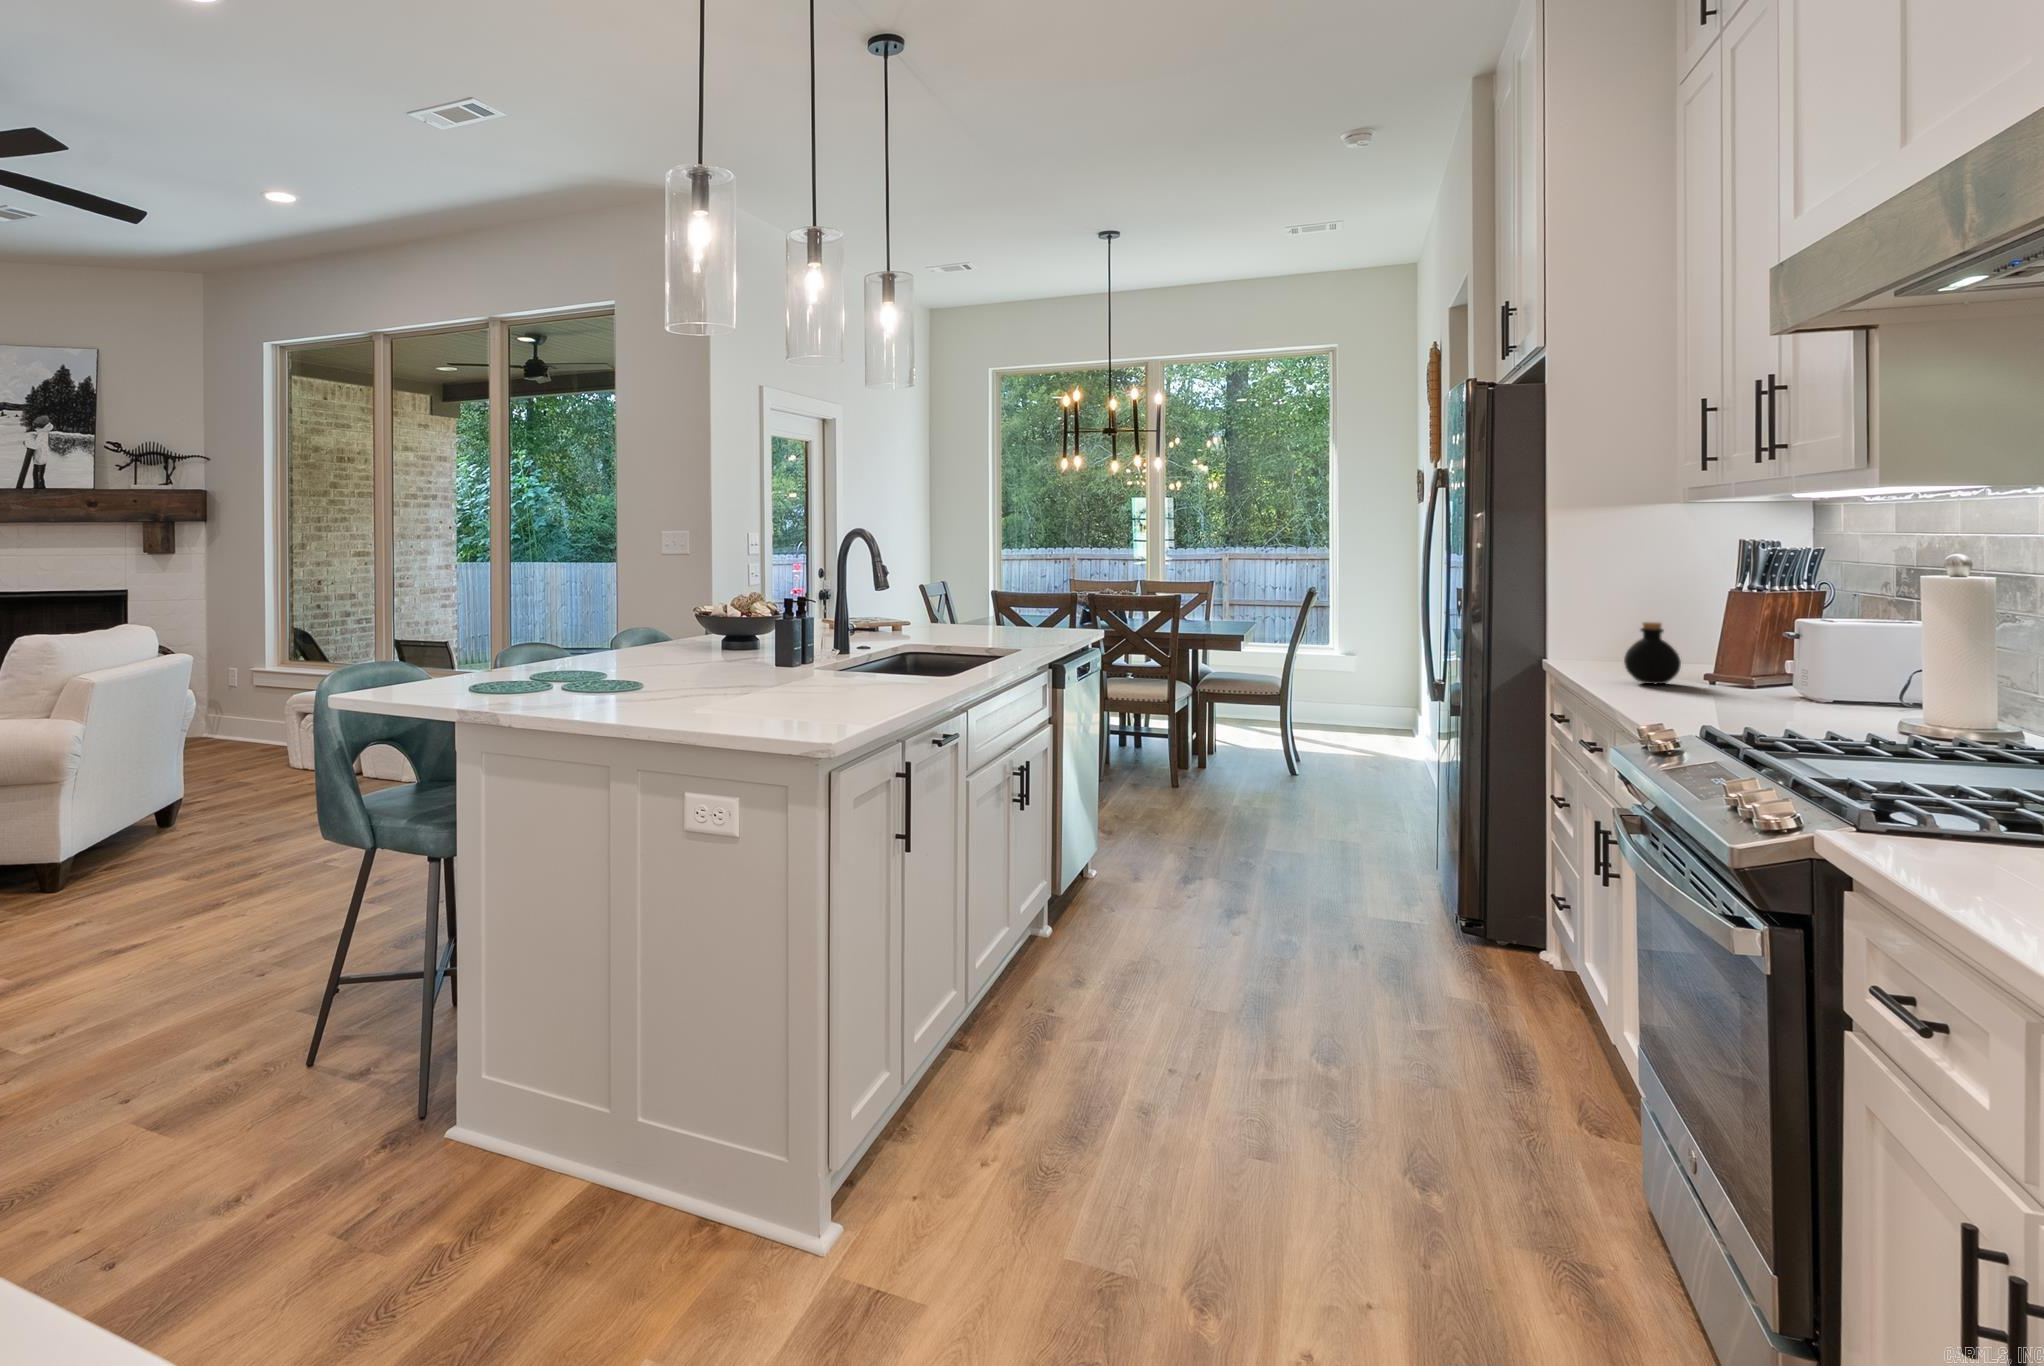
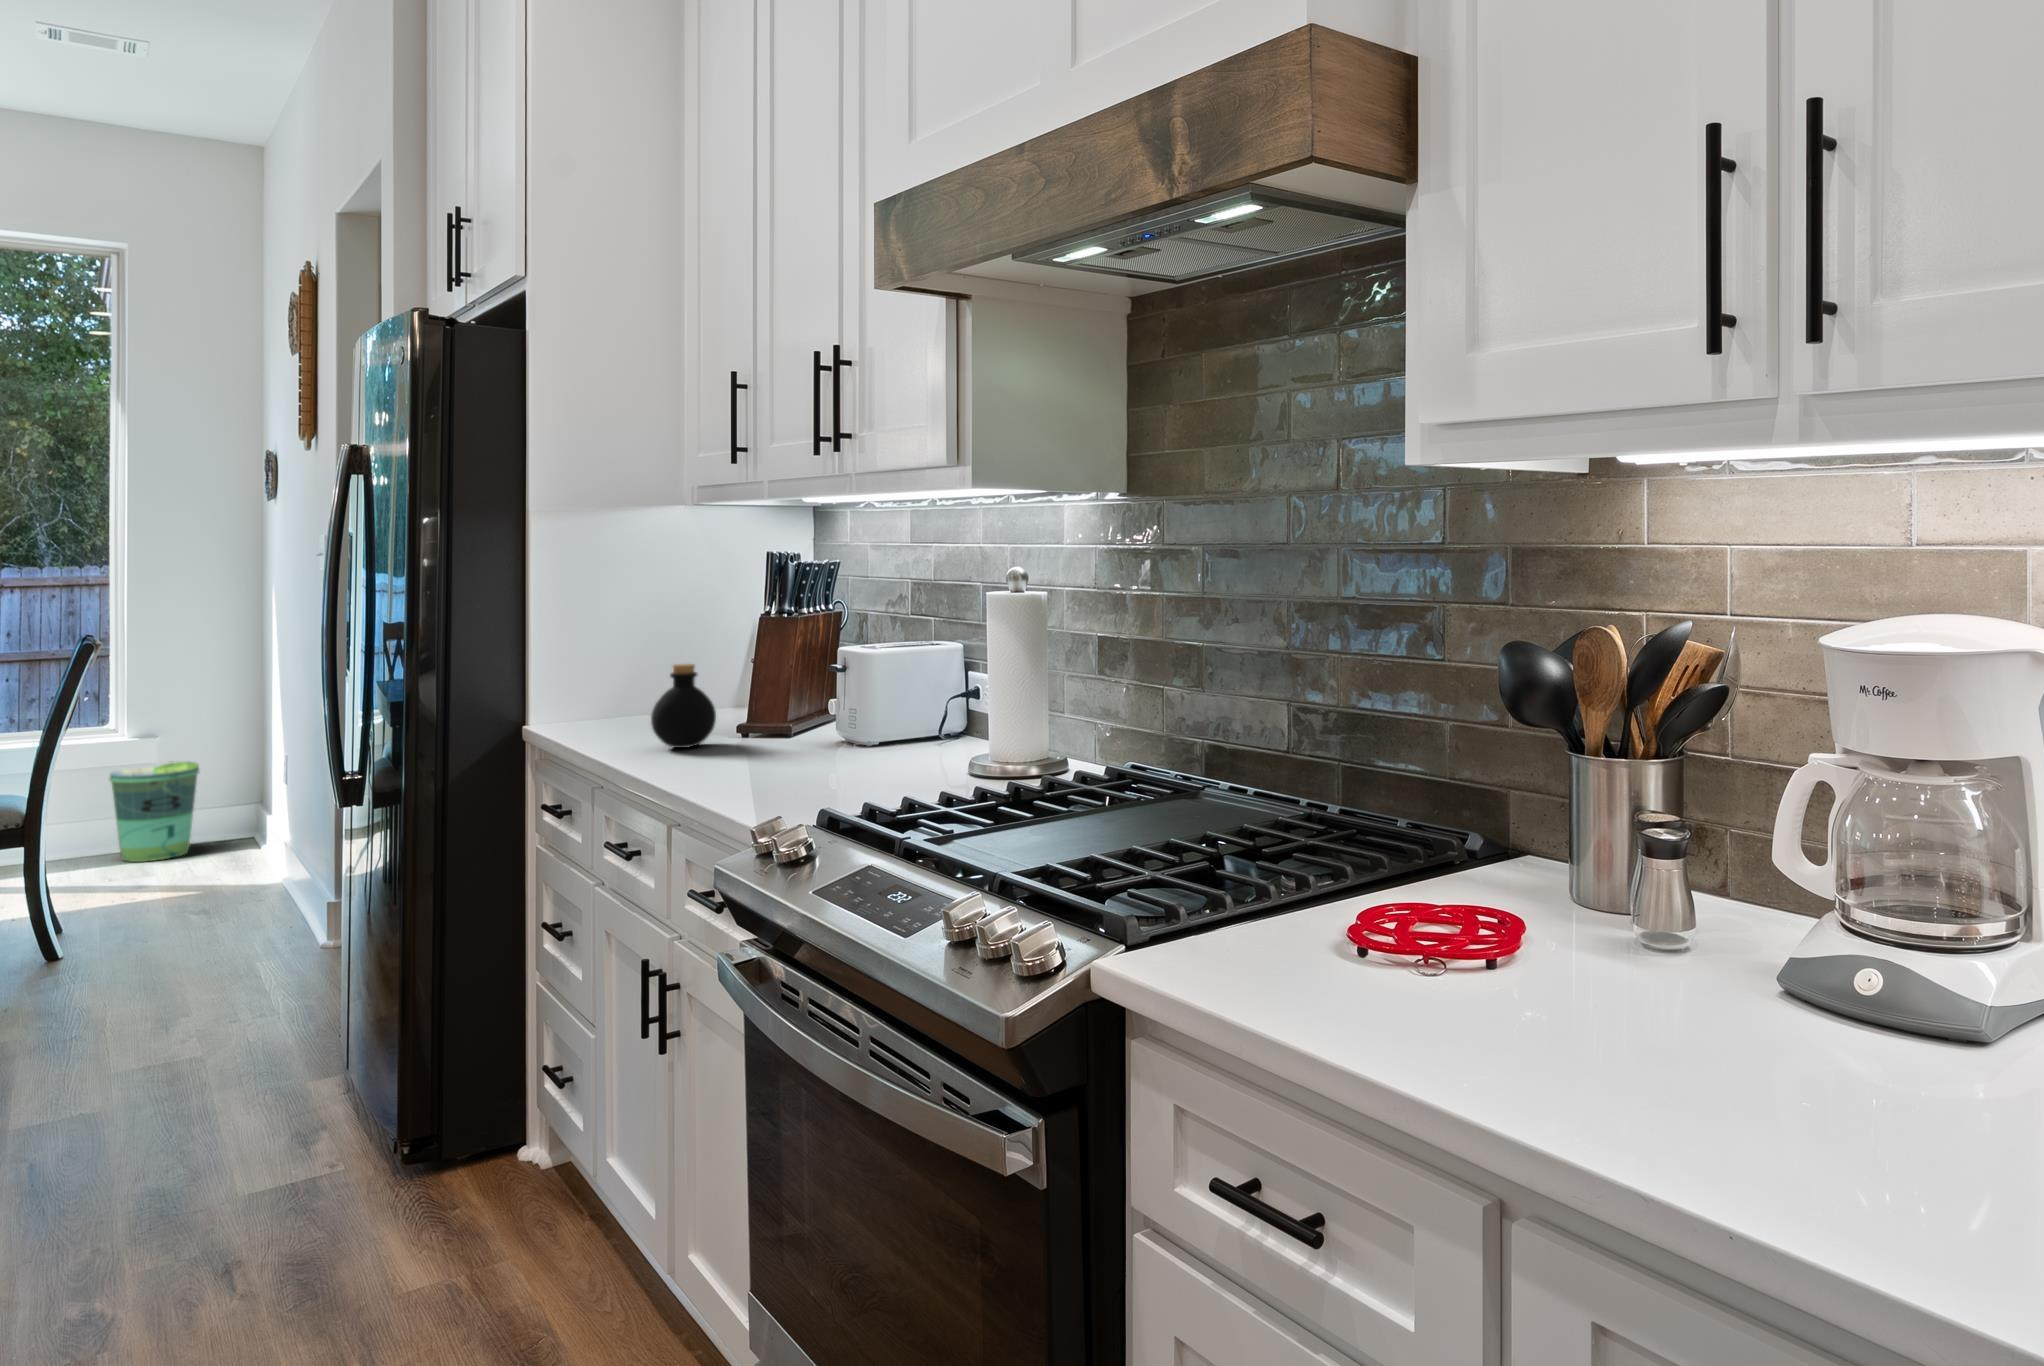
trash can: none [1329,671,1379,733] -> present [110,761,199,862]

